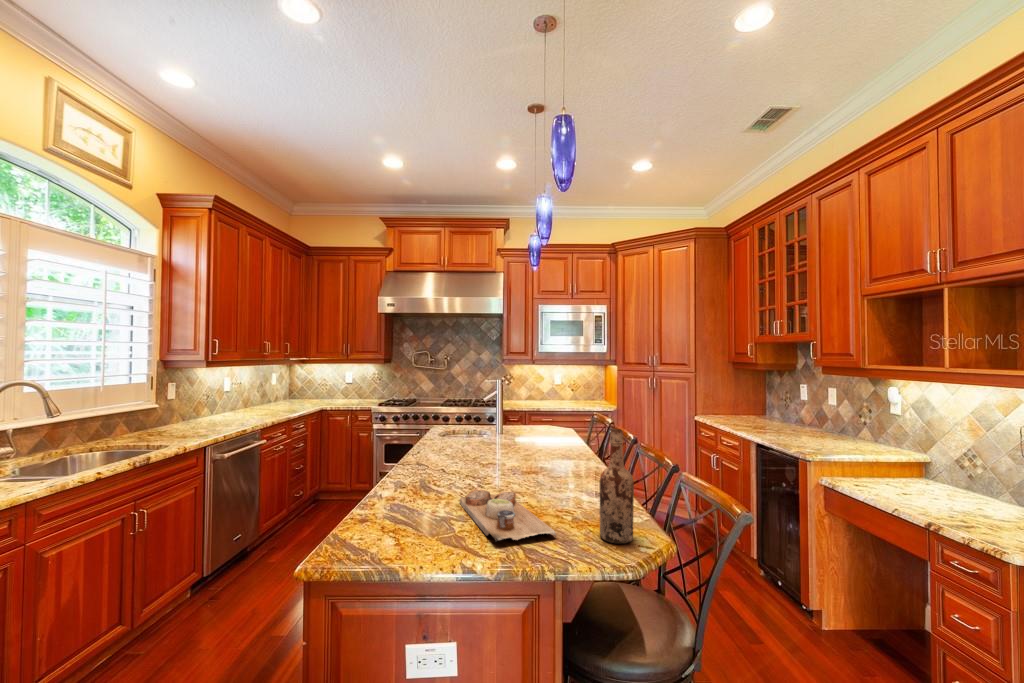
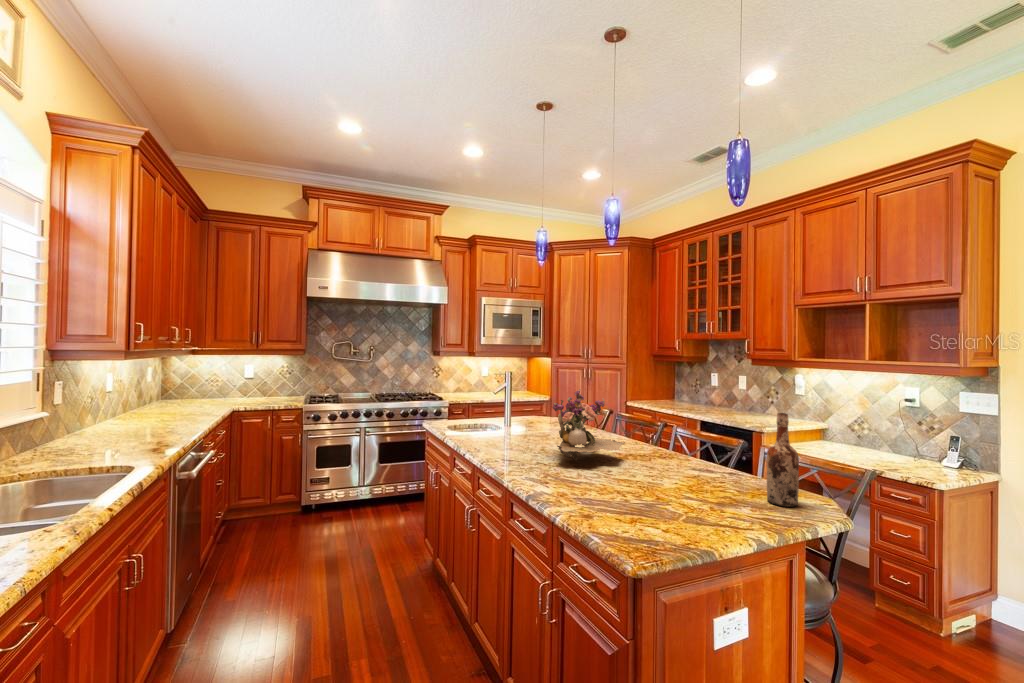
flower arrangement: none [461,397,544,471] -> present [553,389,625,460]
cutting board: present [460,489,556,542] -> none [616,476,748,519]

